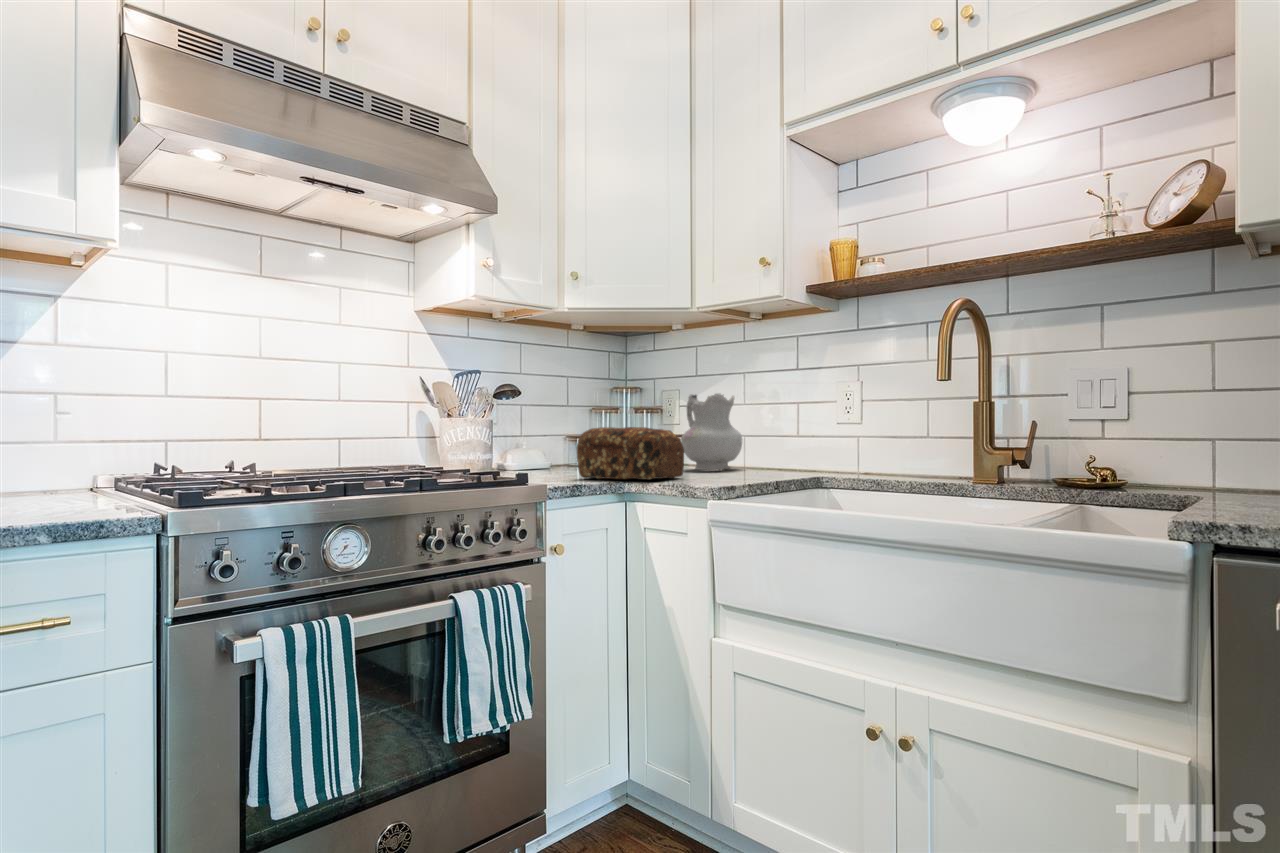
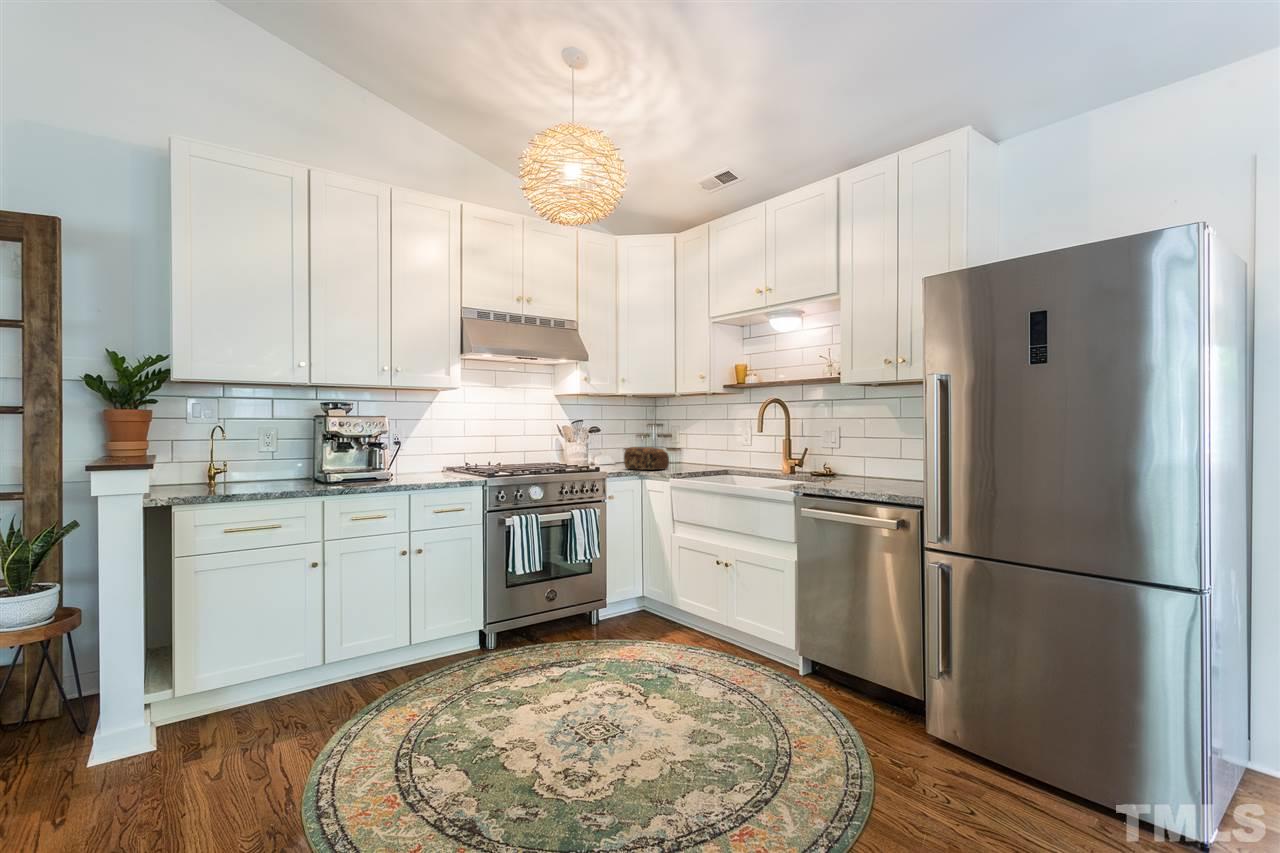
ceramic pitcher: present [682,393,742,471] -> none [674,430,702,466]

